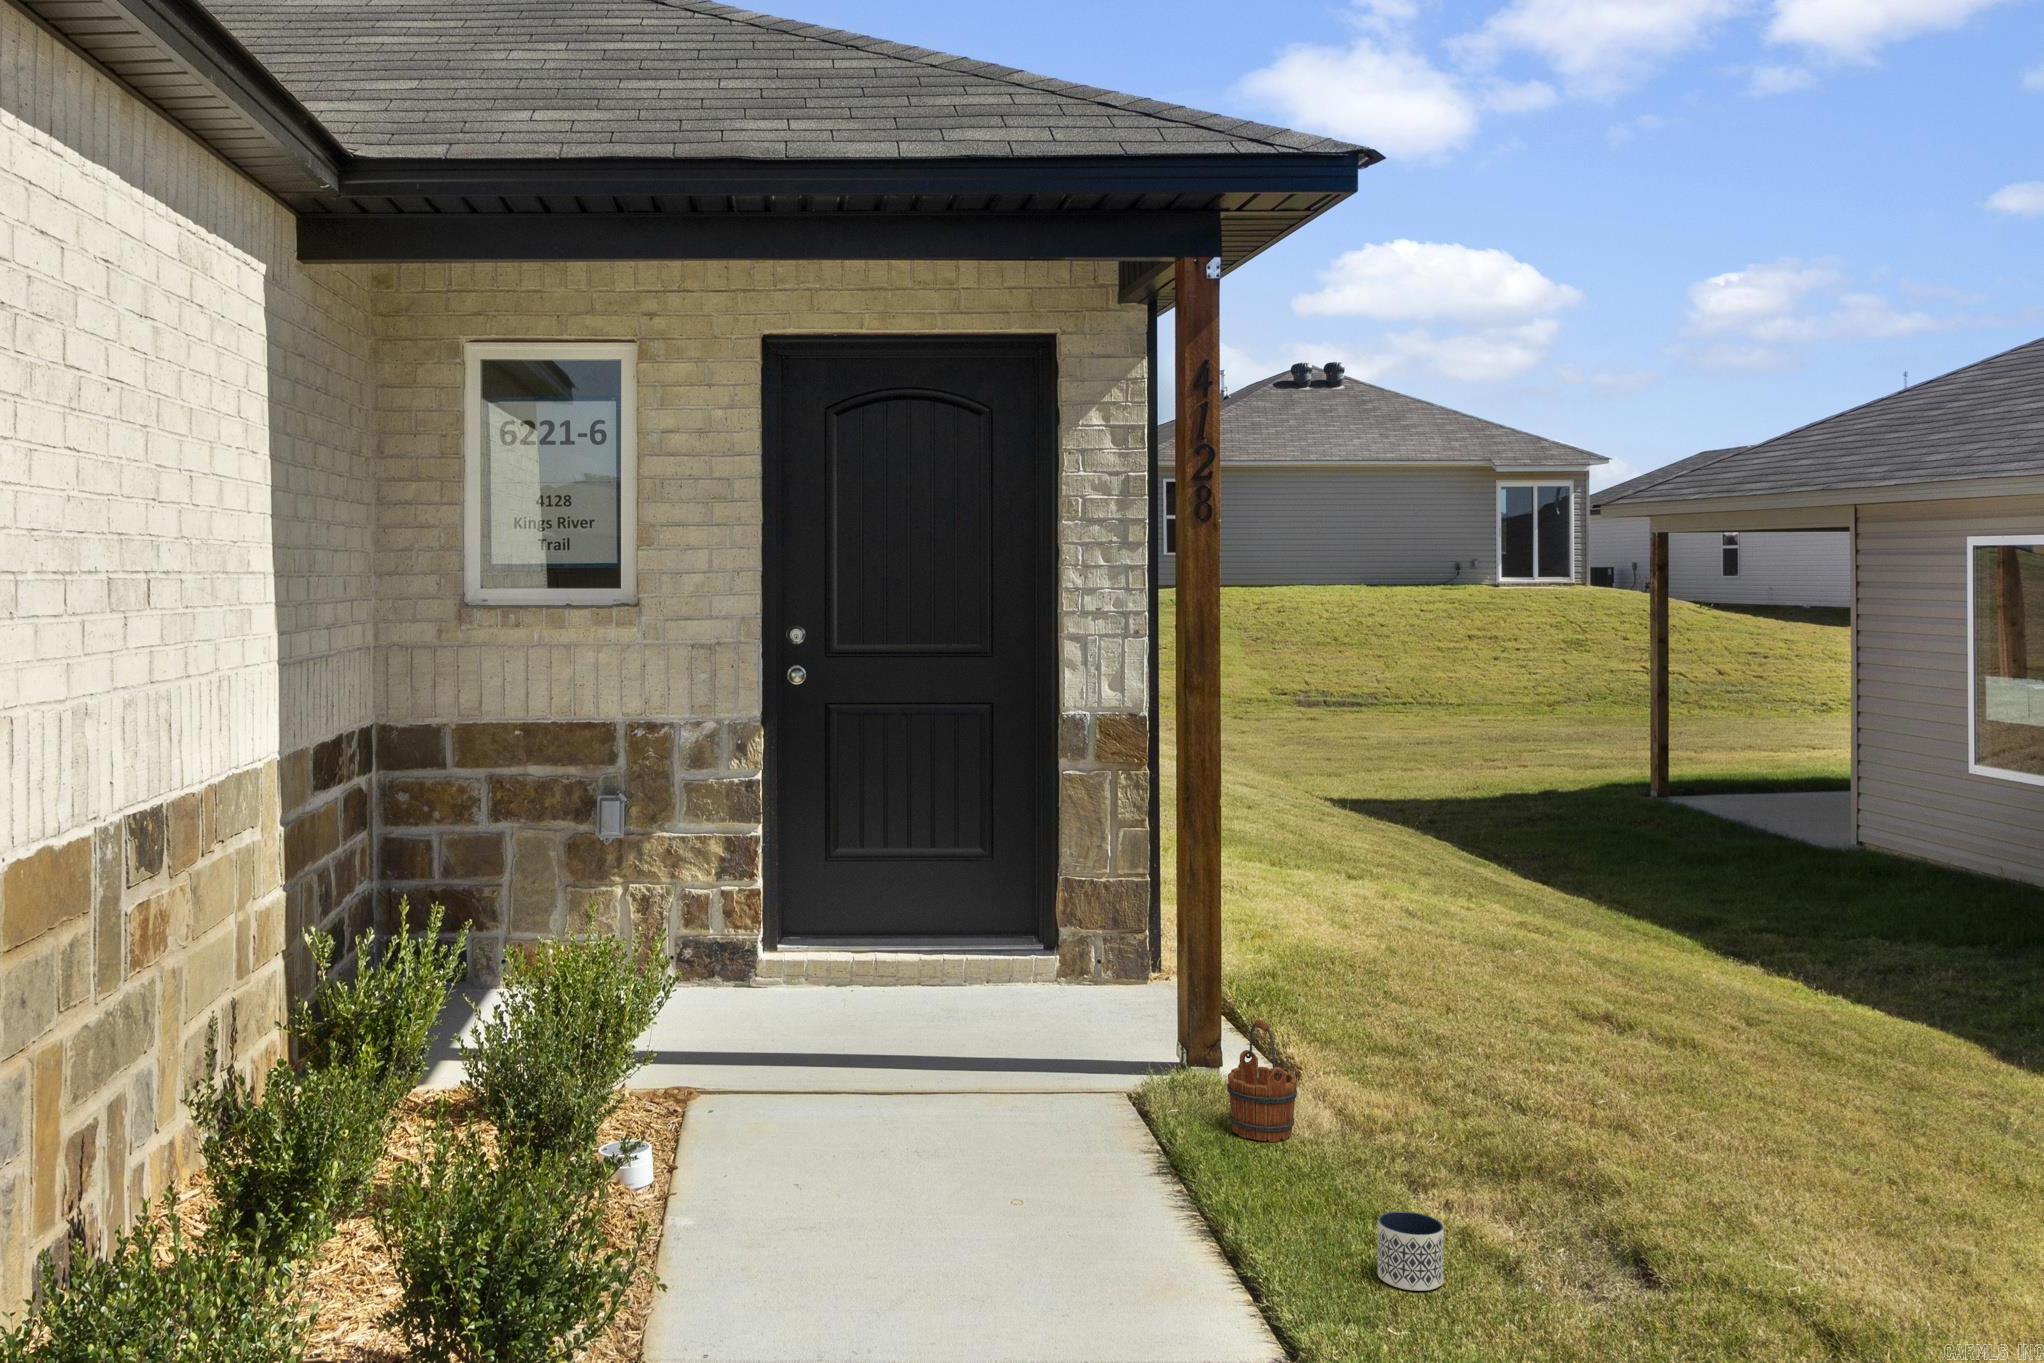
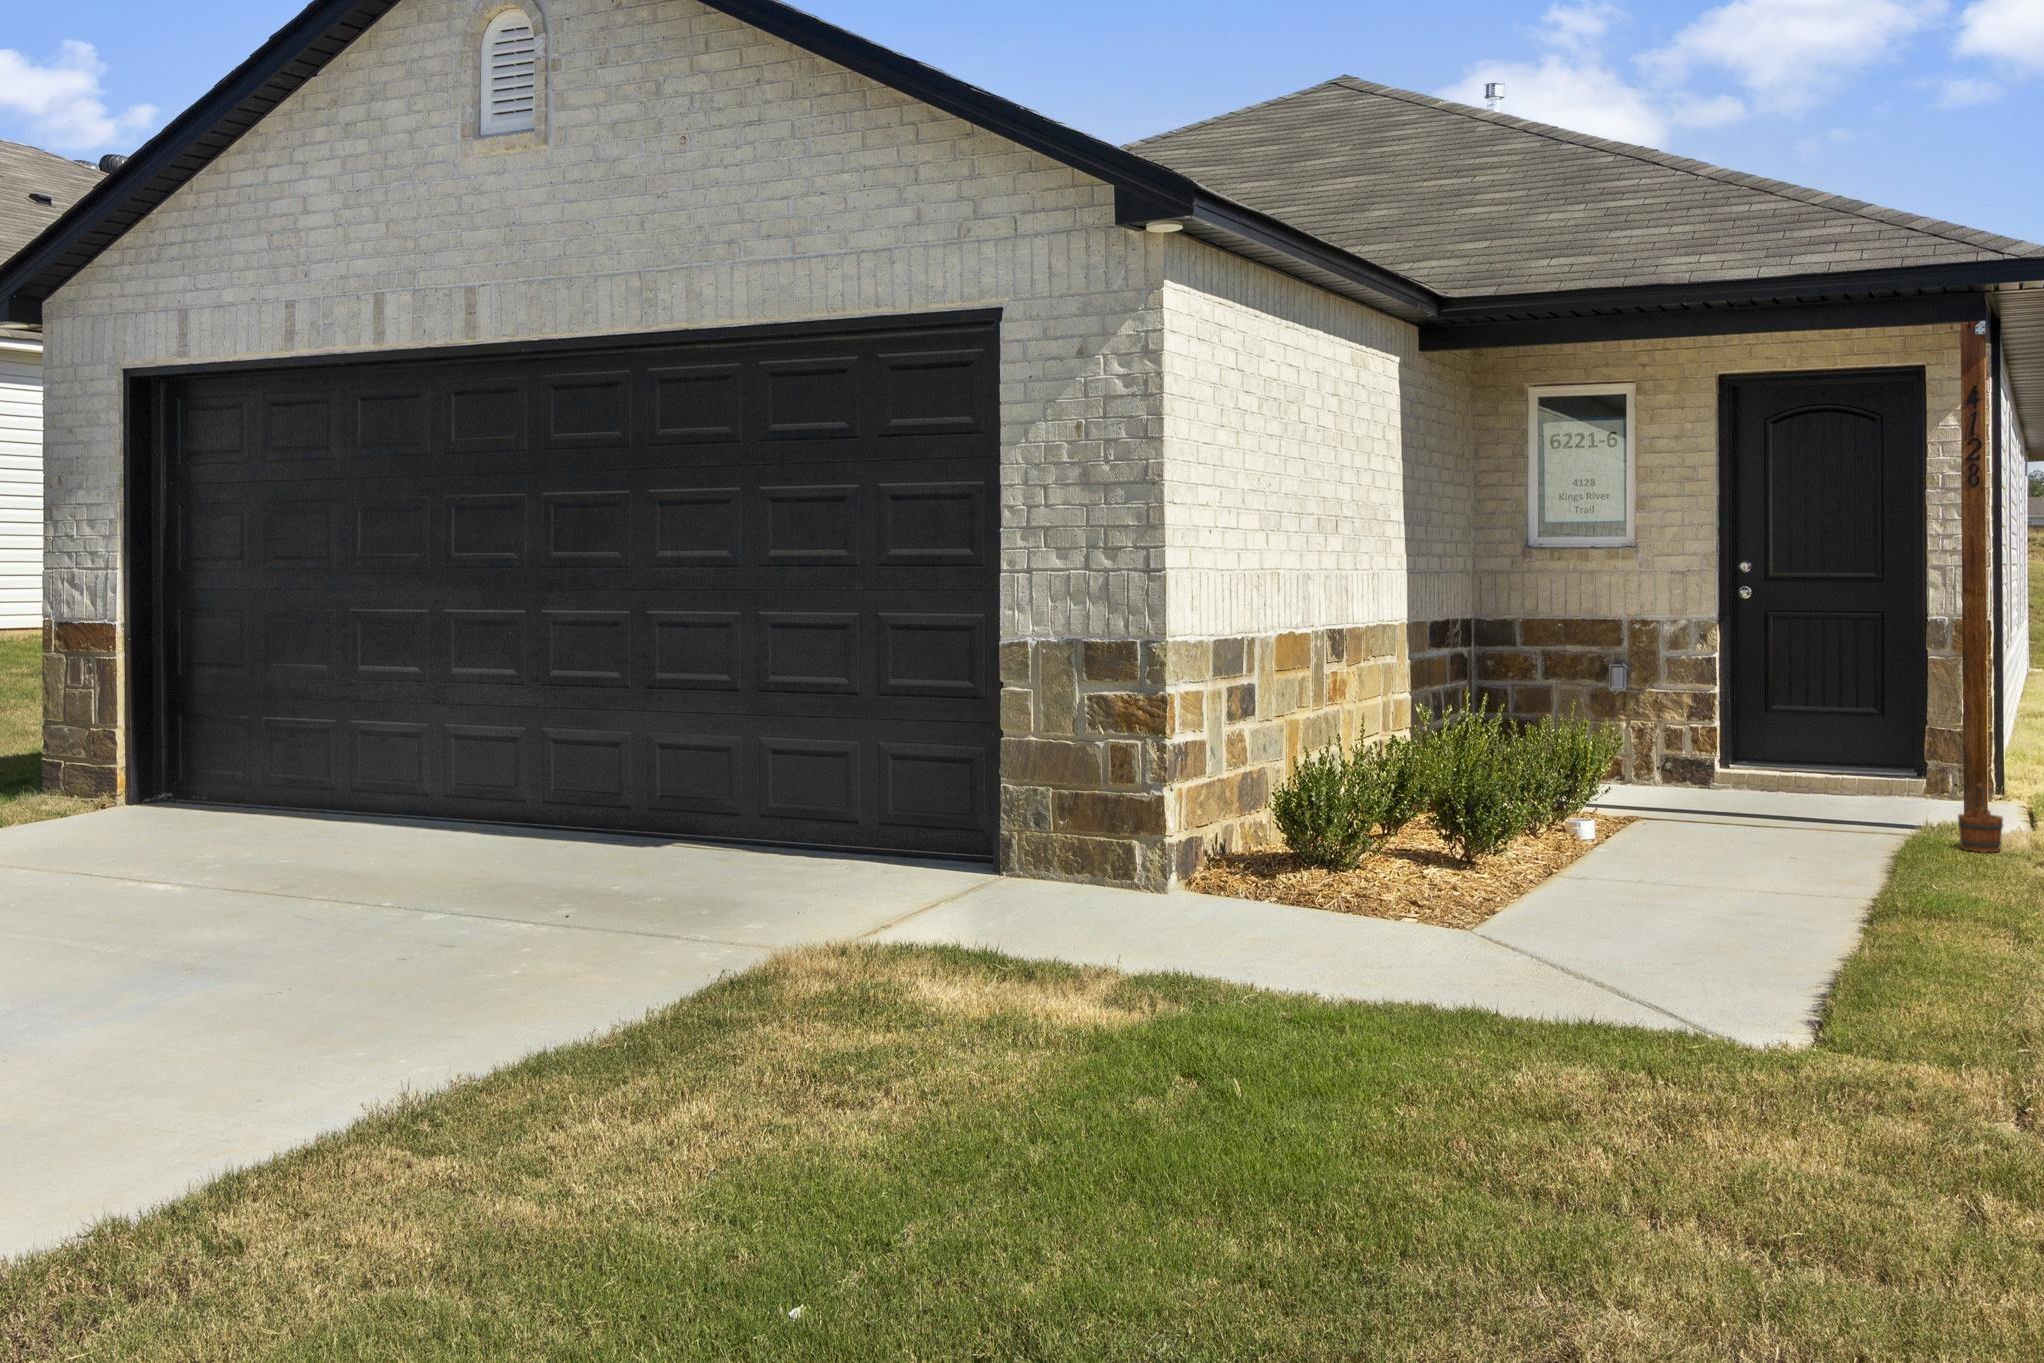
planter: present [1377,1212,1444,1291] -> none [1971,855,2009,891]

